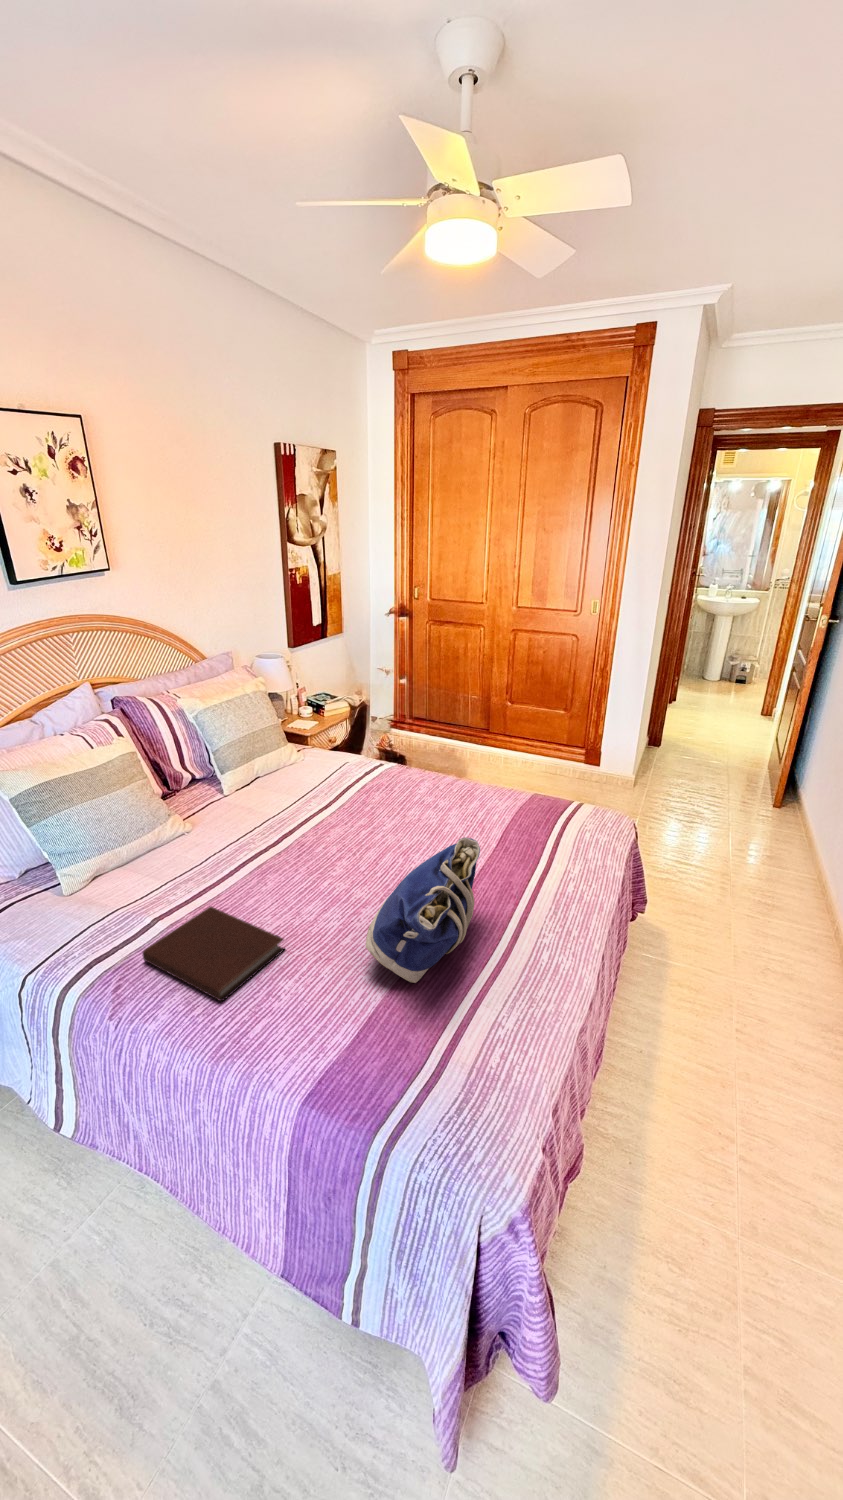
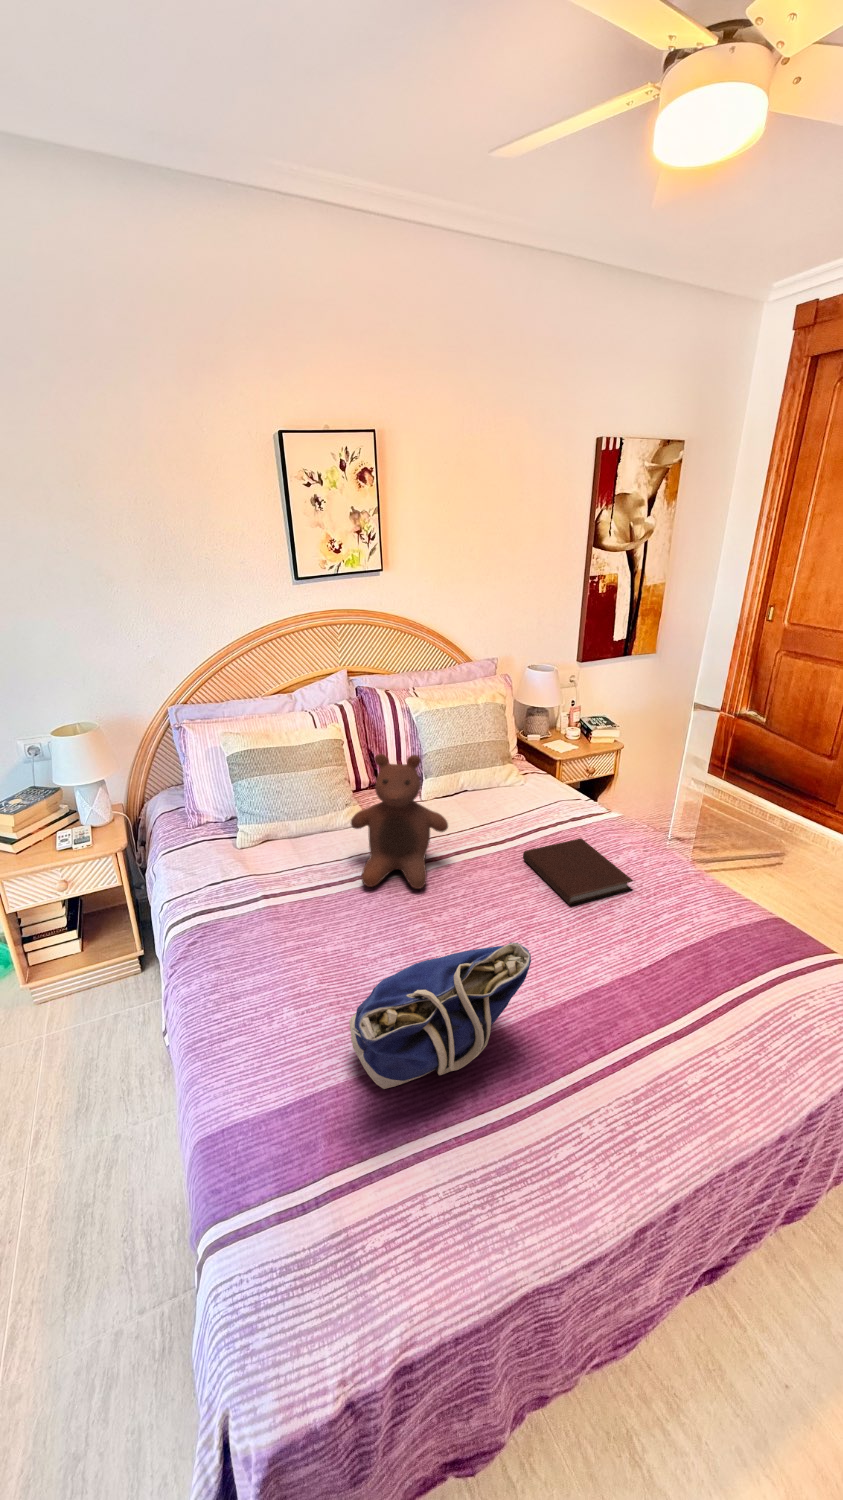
stuffed bear: none [209,735,306,869] -> present [351,754,448,889]
notebook: present [142,906,284,1001] -> present [523,838,633,906]

